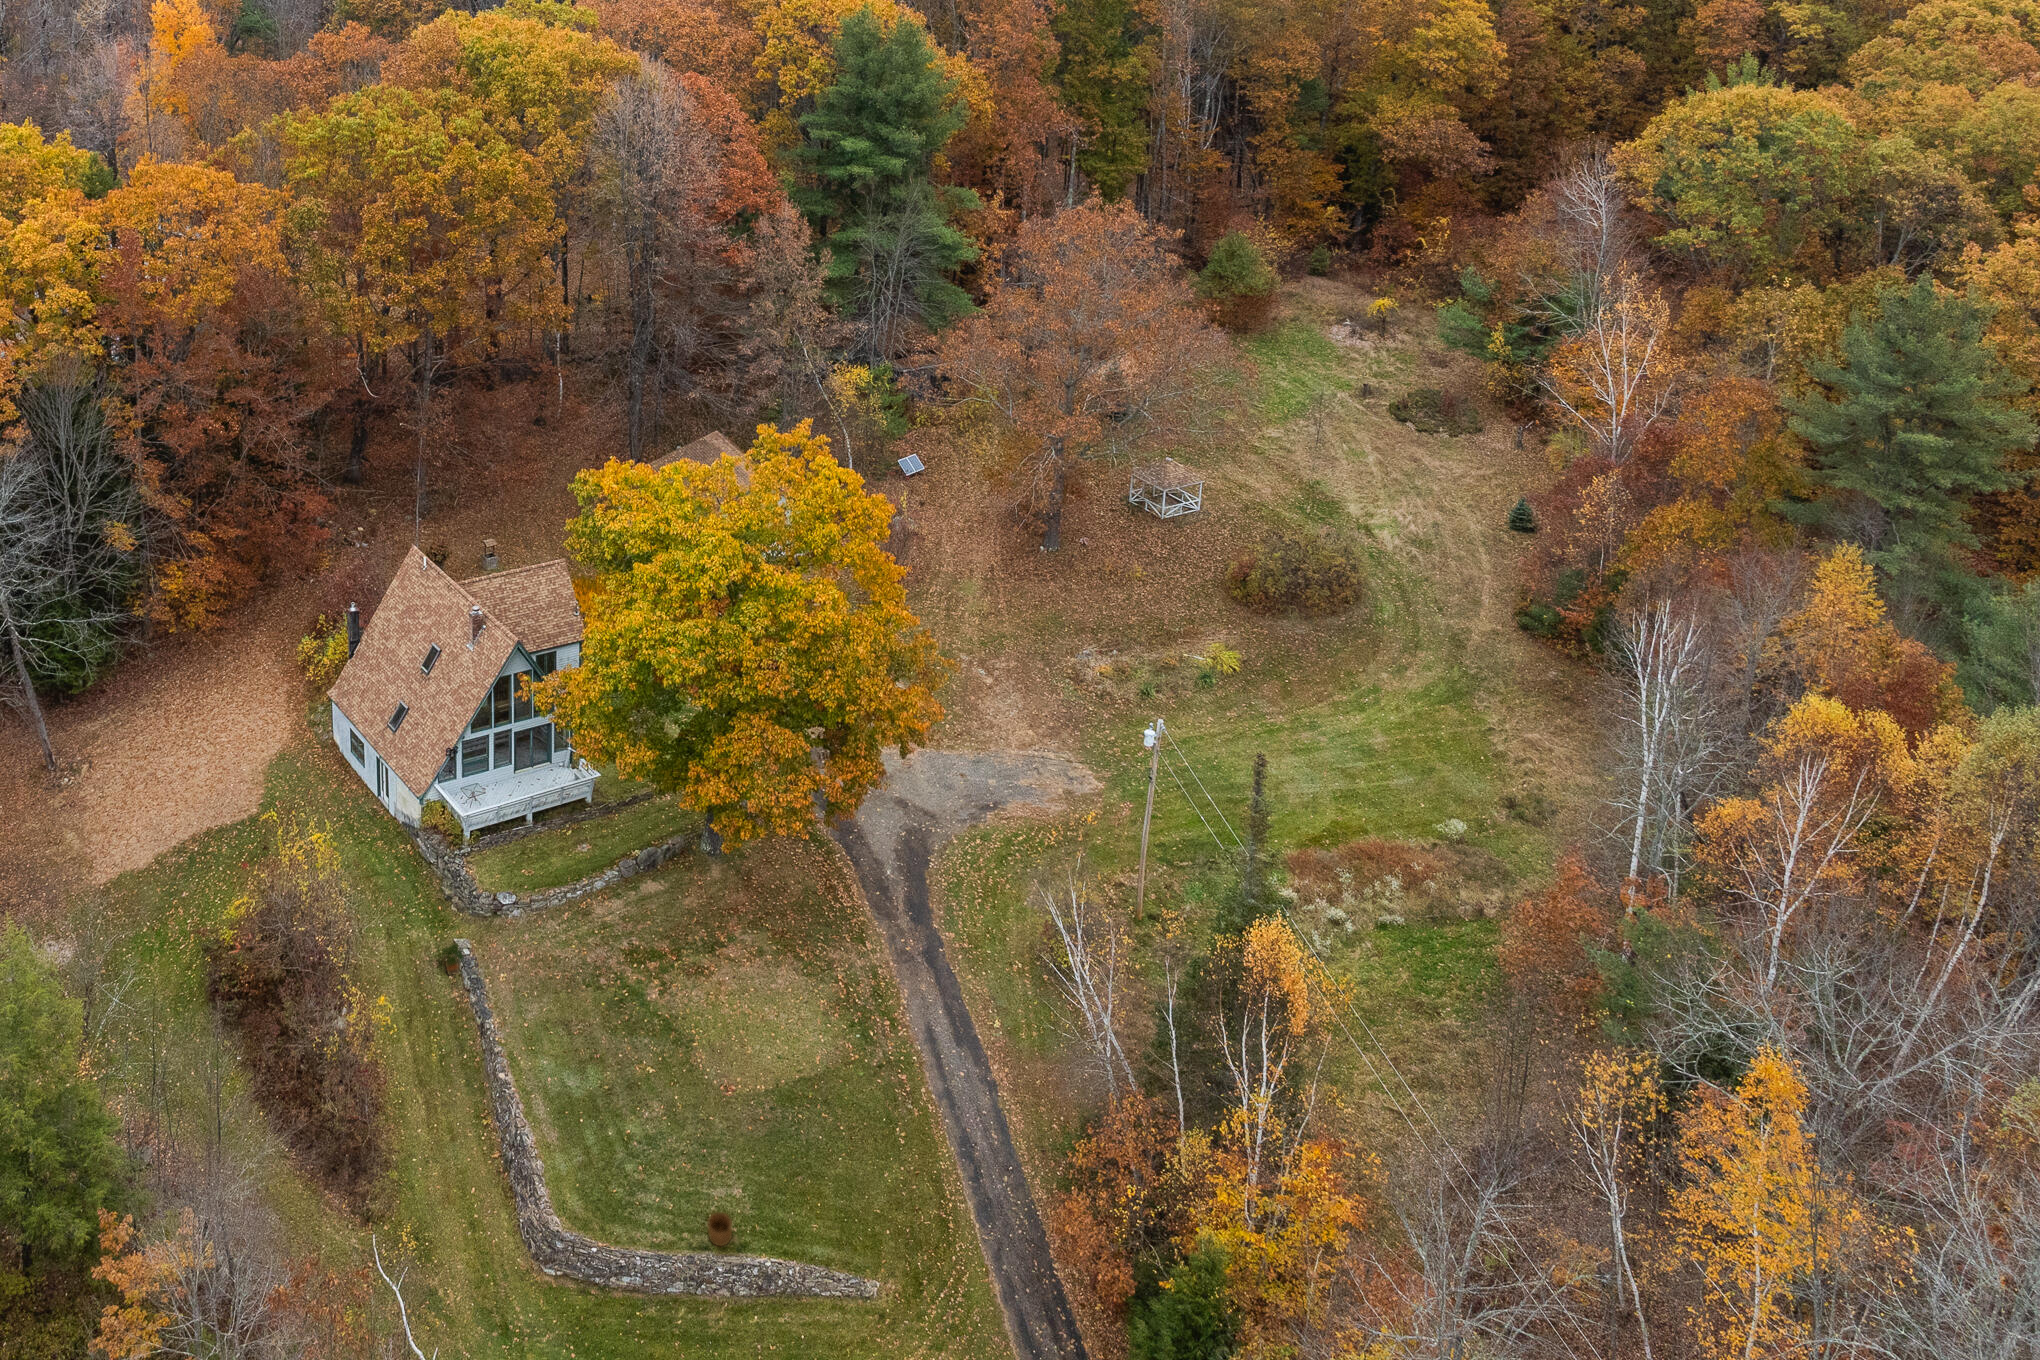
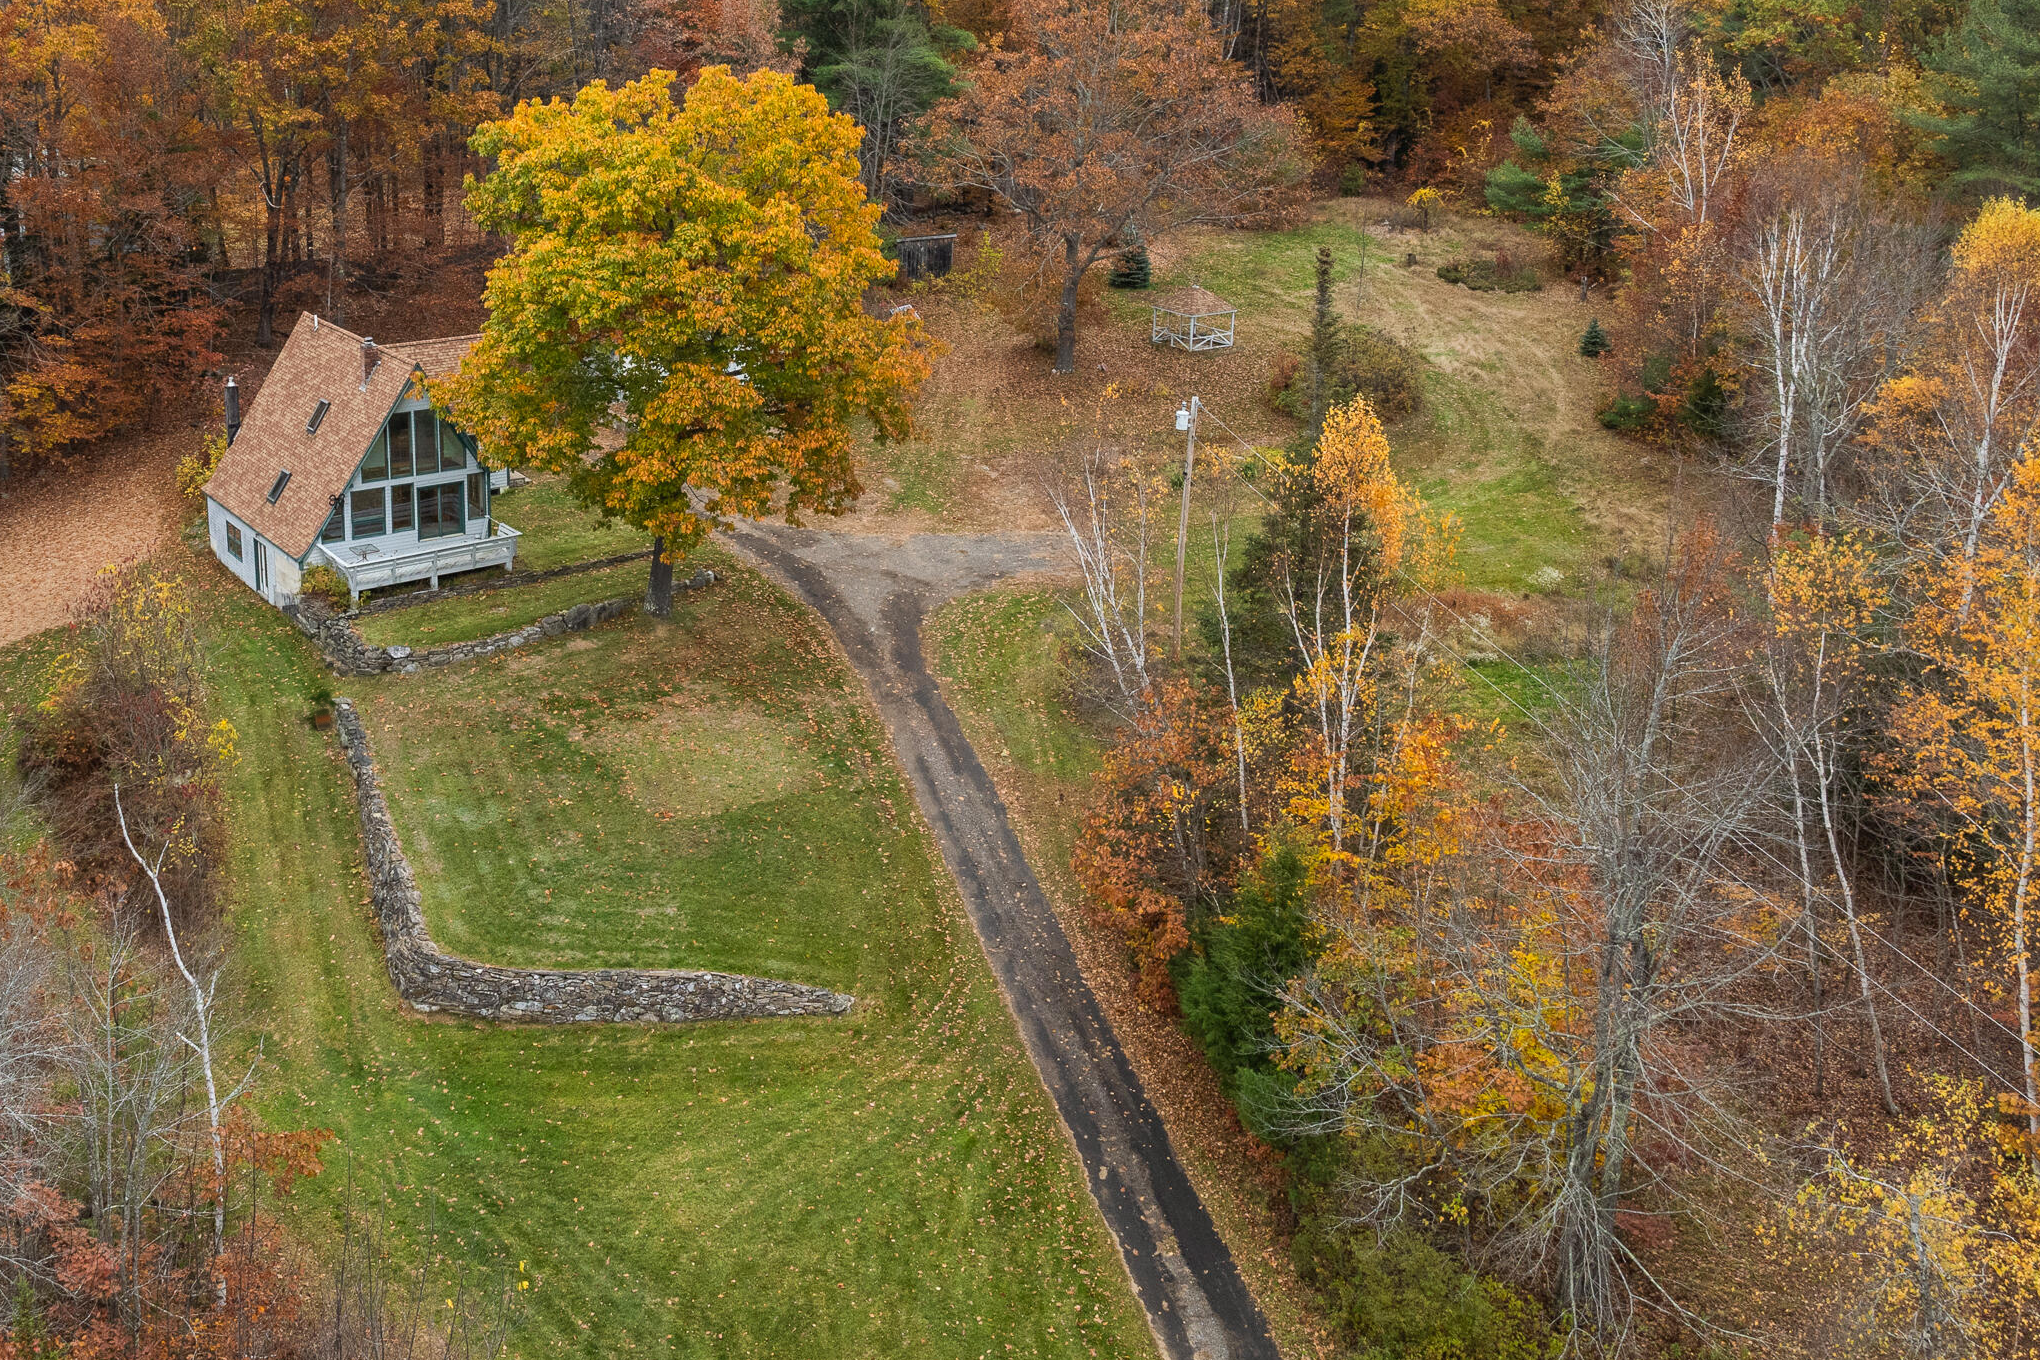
wooden bucket: present [708,1212,732,1246] -> none [629,924,662,964]

